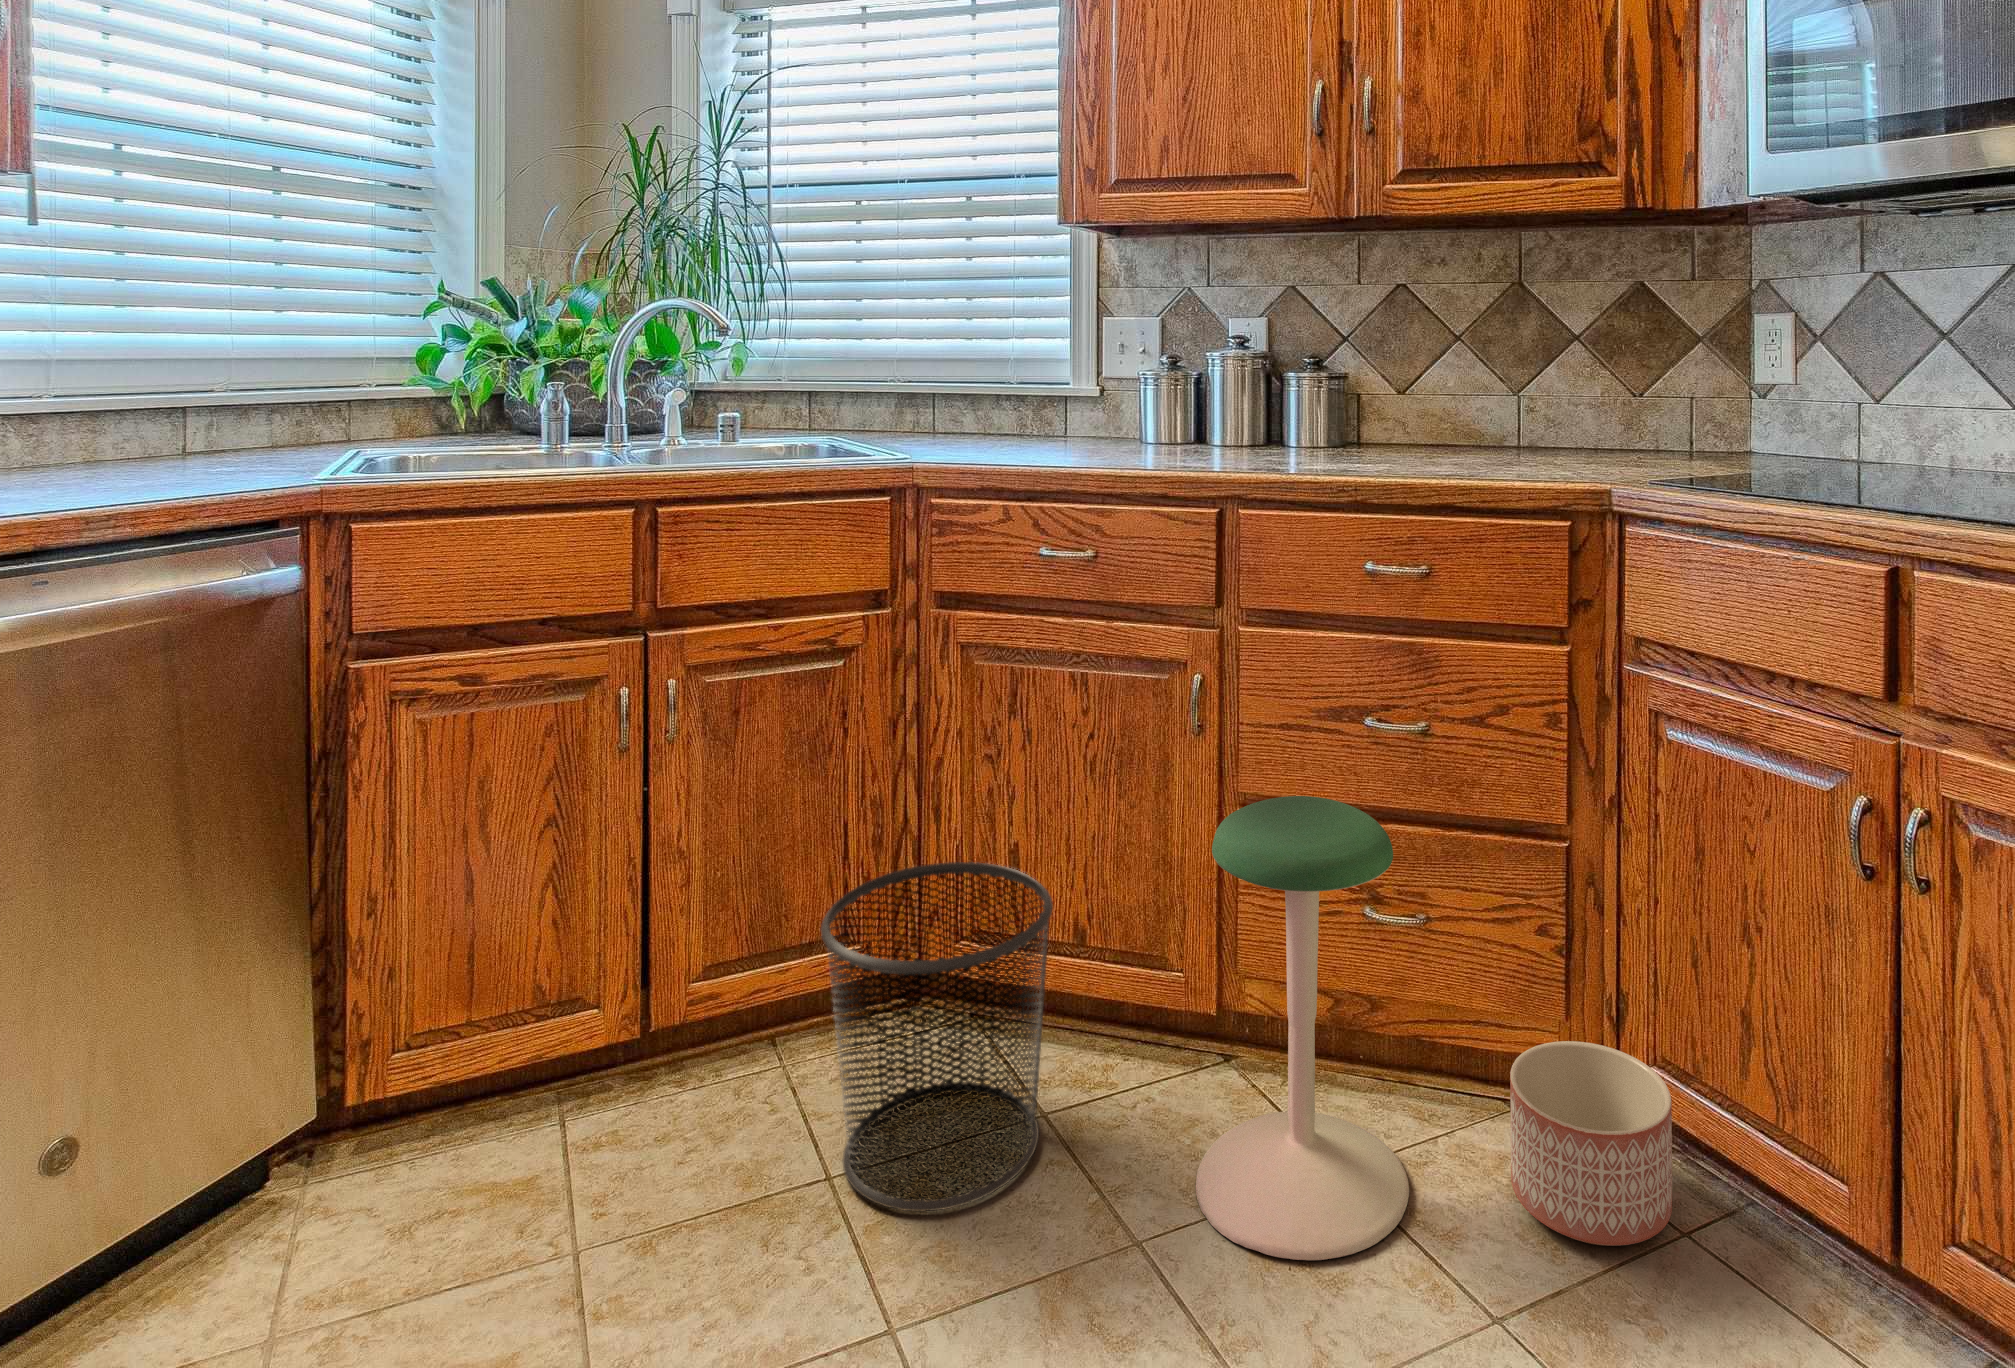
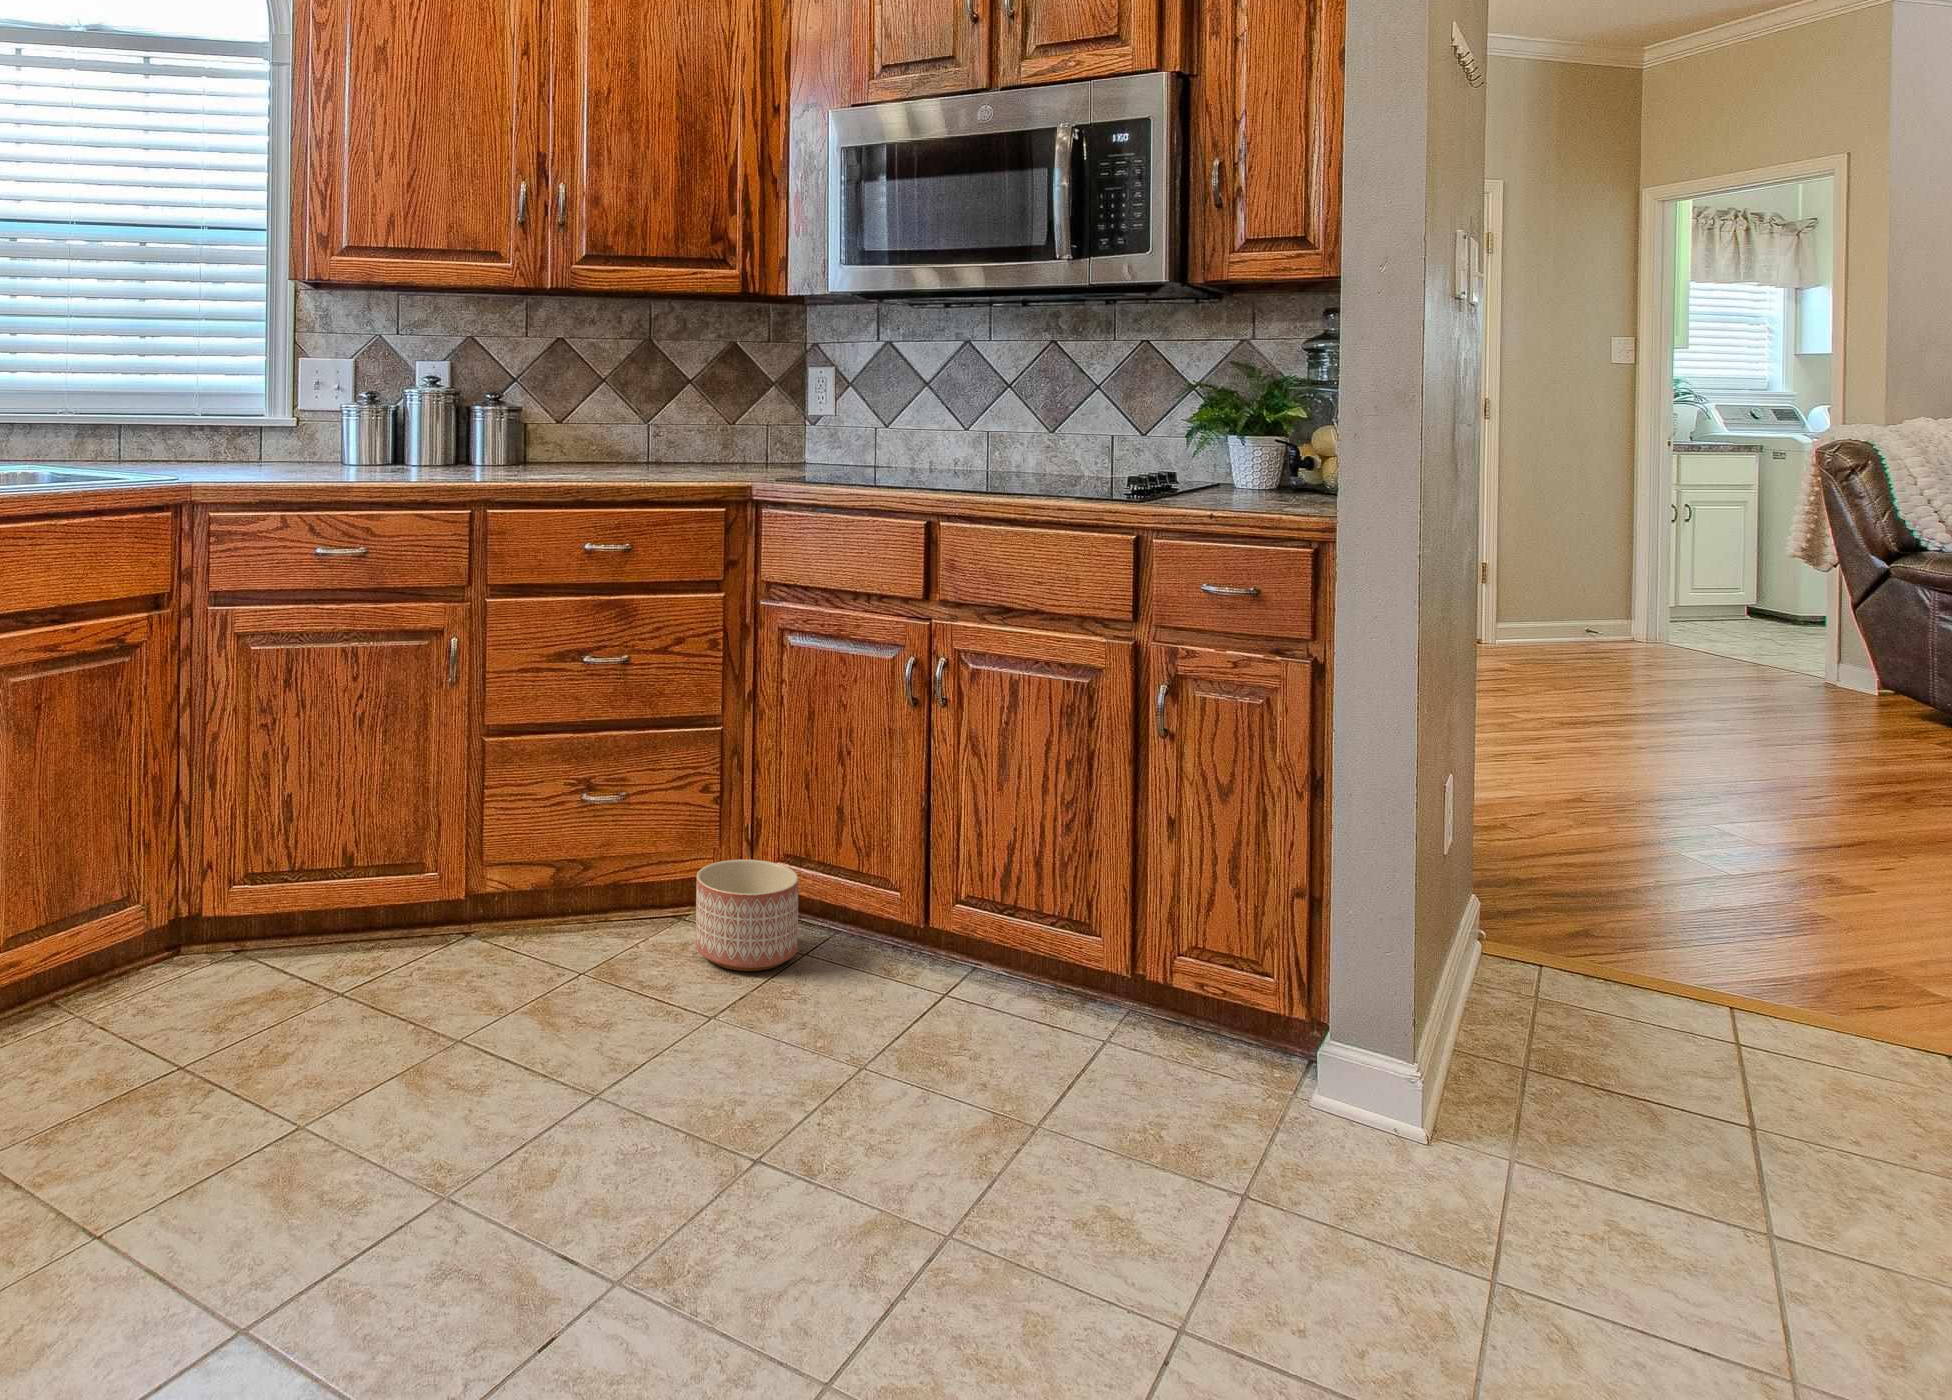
stool: present [1196,796,1409,1260] -> none [486,709,637,1013]
waste bin: present [821,862,1053,1211] -> none [188,796,374,1045]

